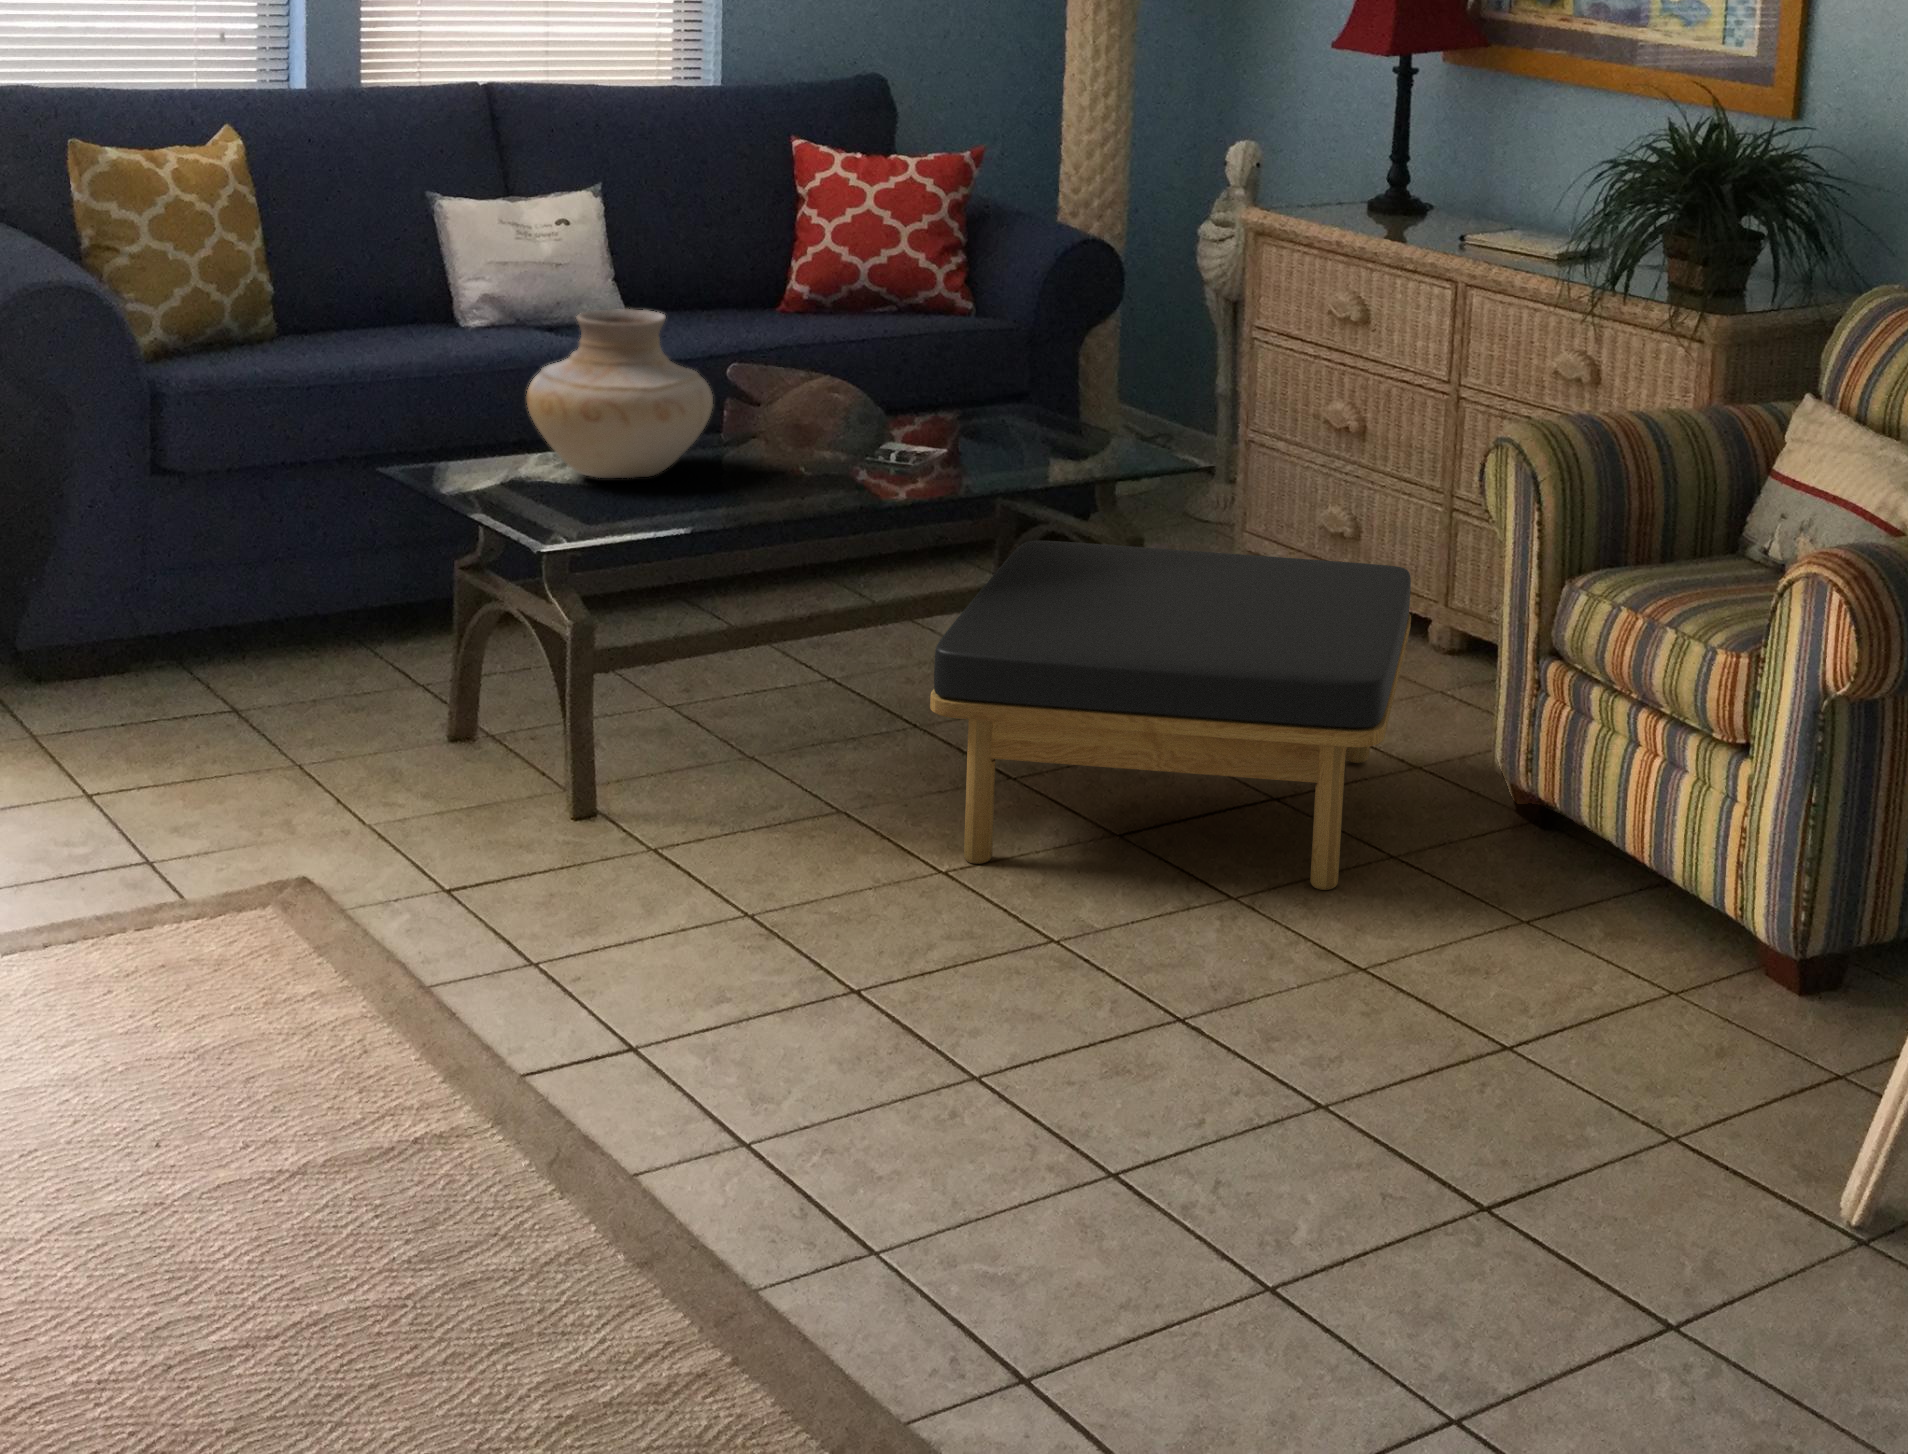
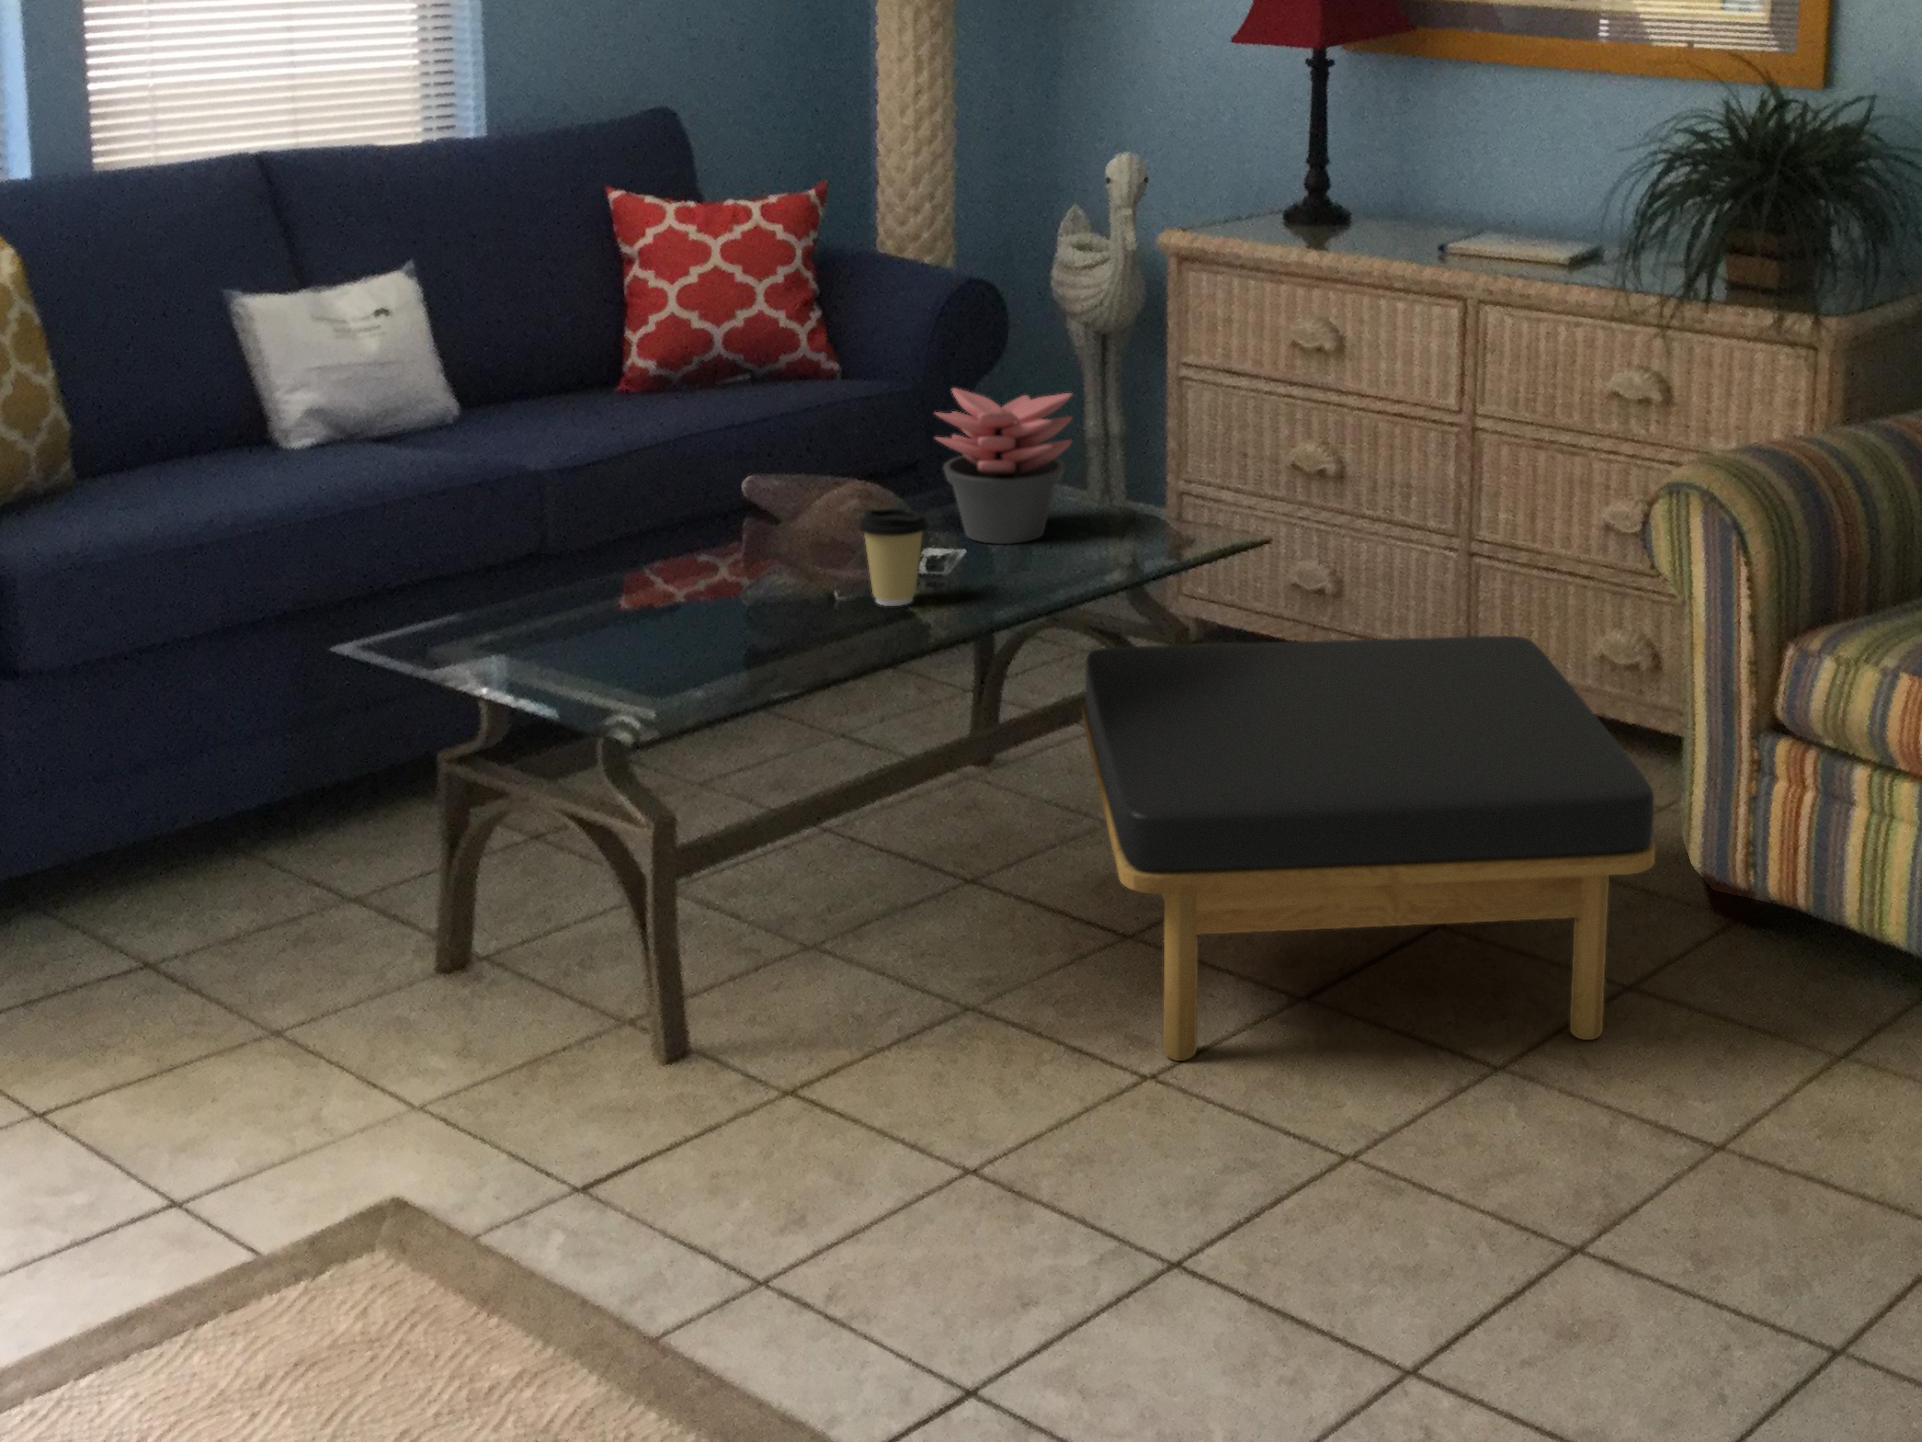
vase: present [527,309,713,478] -> none [517,425,740,636]
succulent plant: none [926,313,1050,447] -> present [935,388,1072,544]
coffee cup: none [811,397,871,479] -> present [859,508,928,606]

